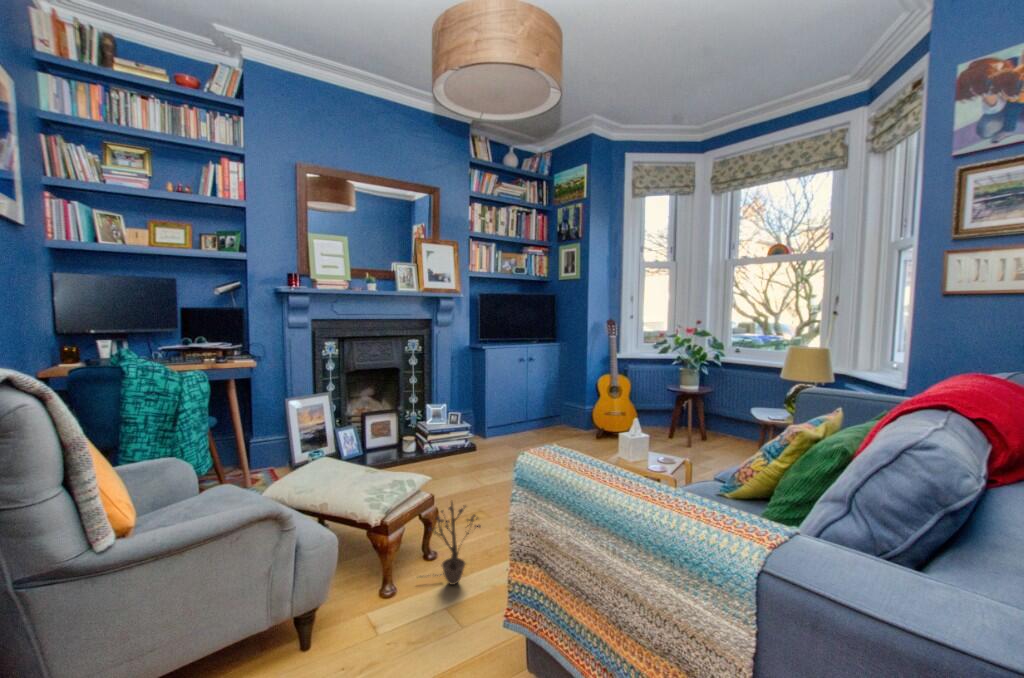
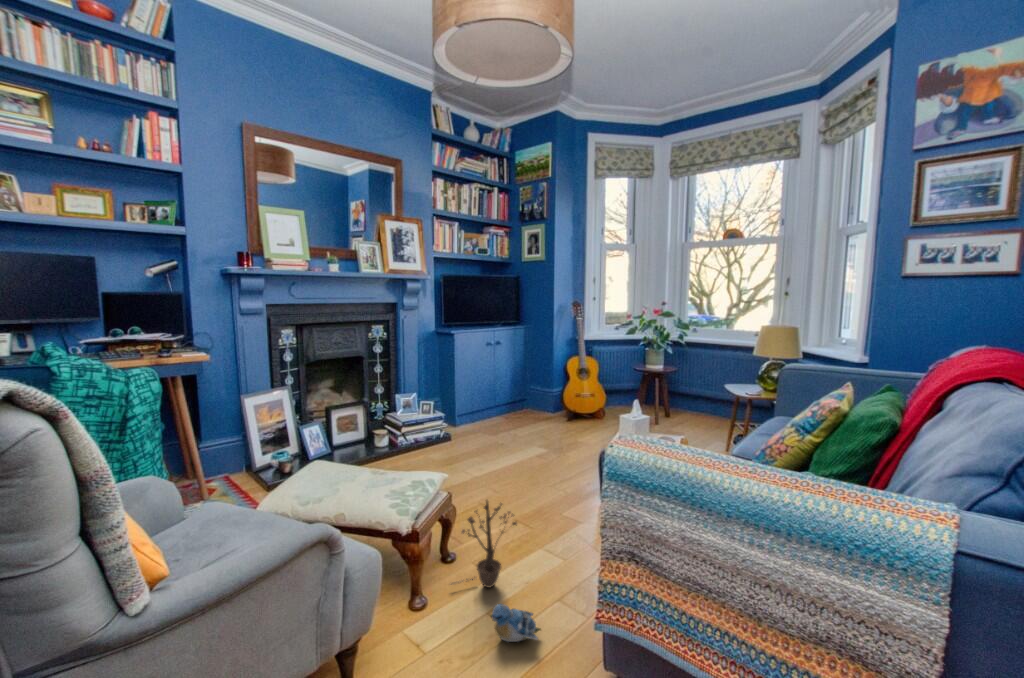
plush toy: none [434,597,482,635] -> present [491,604,540,642]

